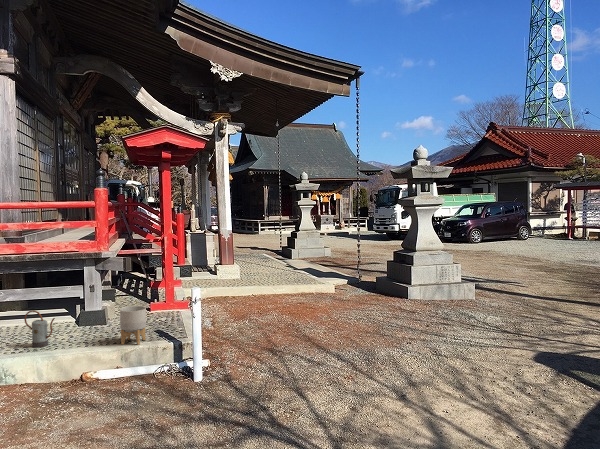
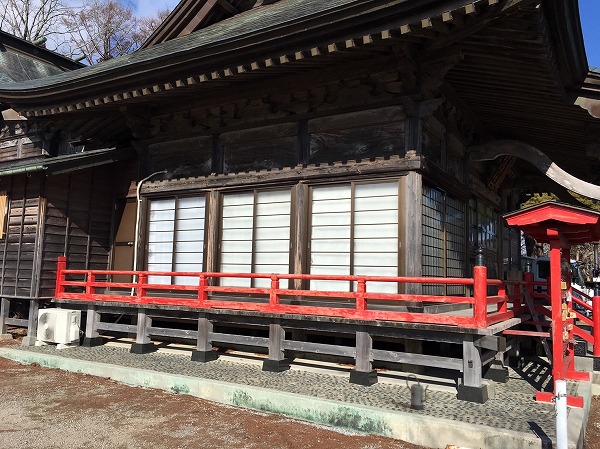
planter: present [120,306,146,345] -> none [486,388,513,431]

